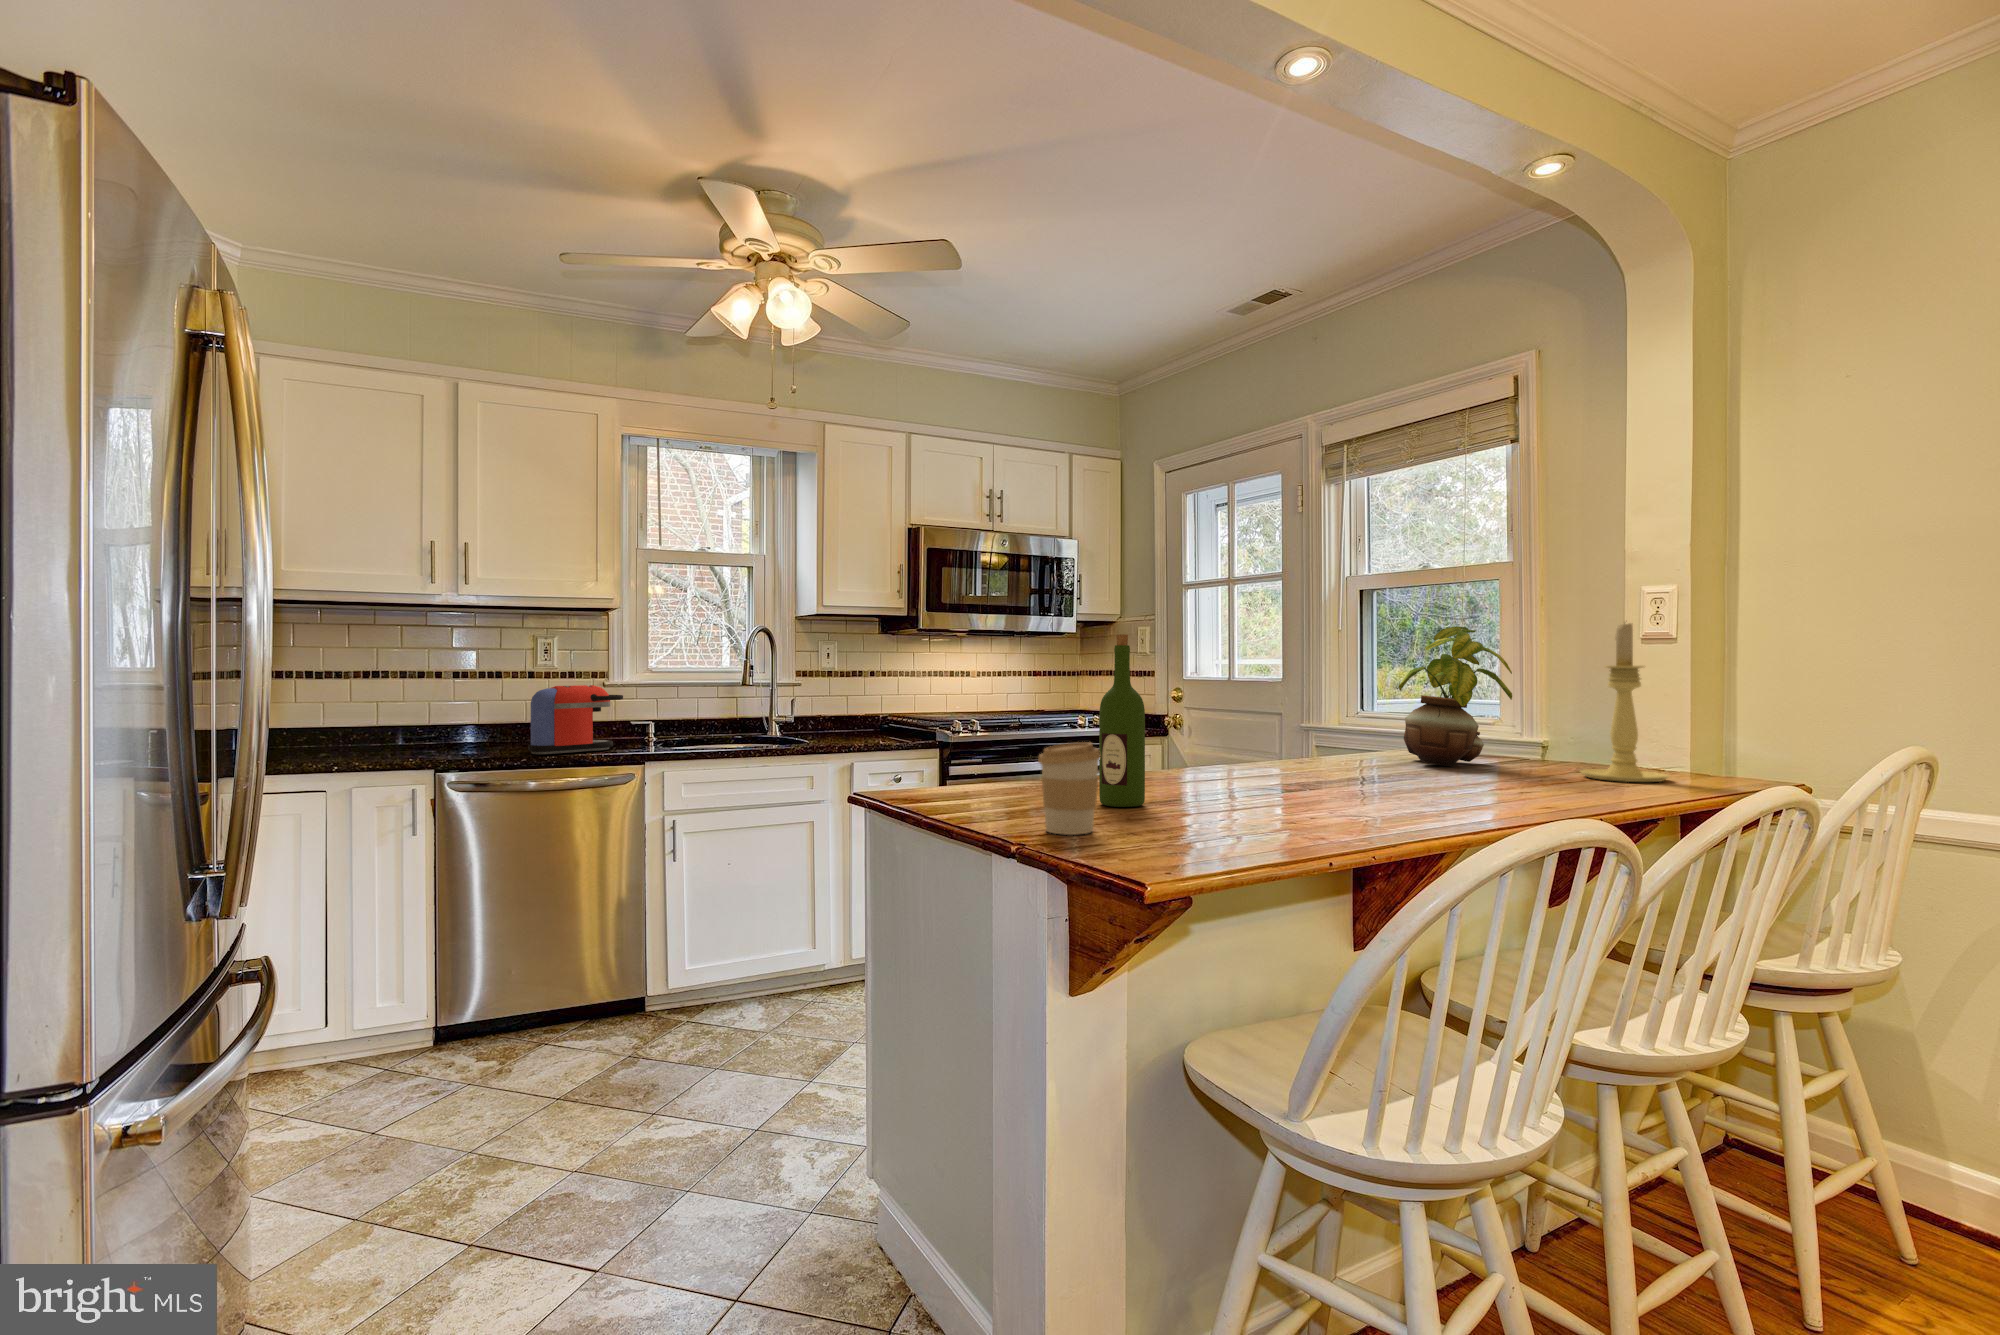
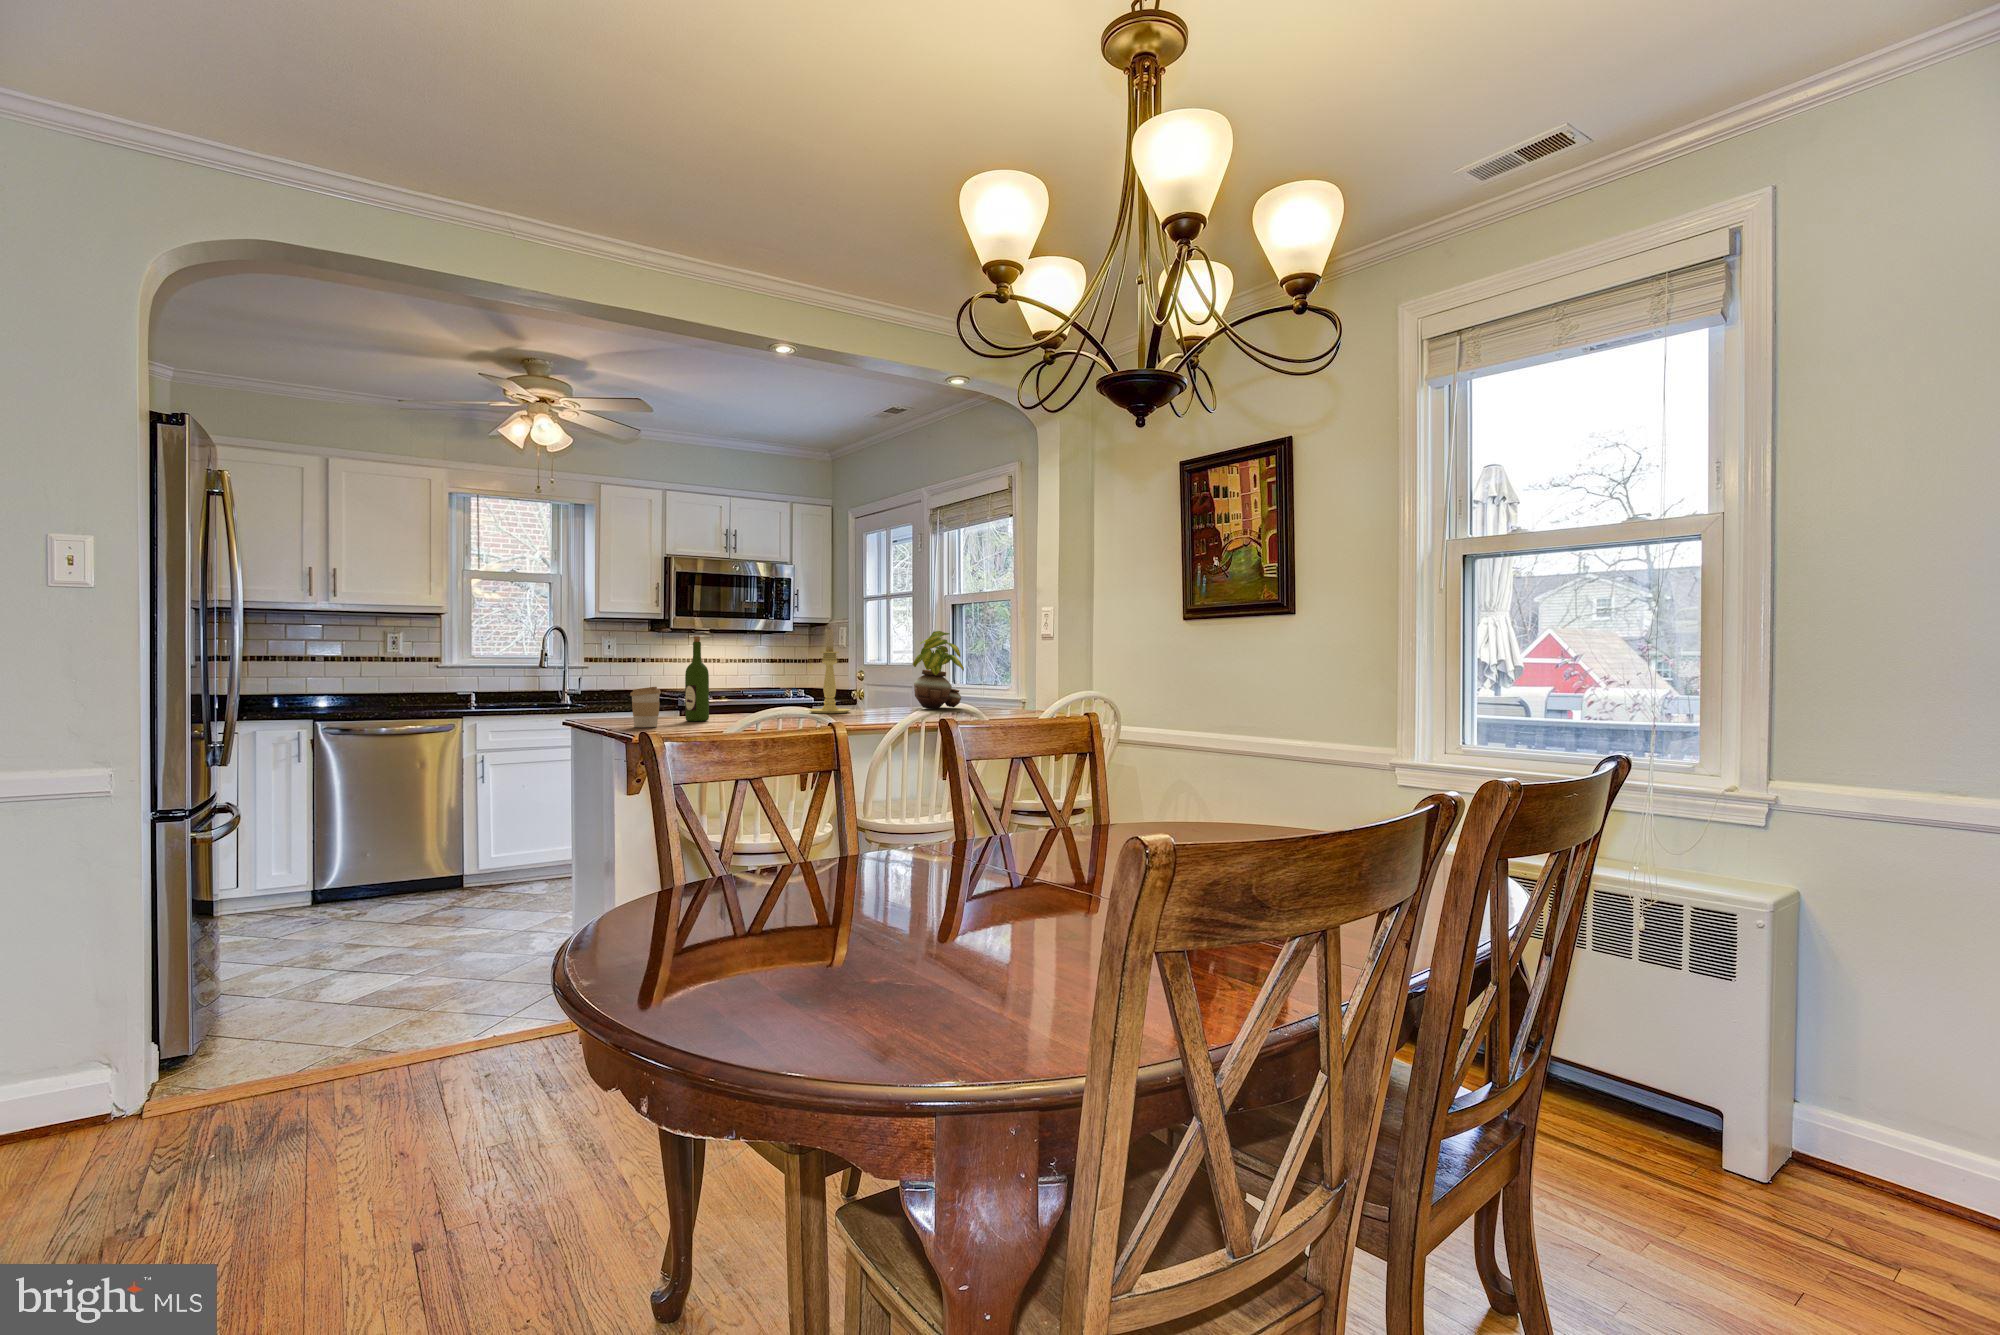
candle holder: present [1581,623,1669,782] -> present [809,629,850,713]
coffee maker: present [528,685,623,754] -> none [380,666,448,711]

